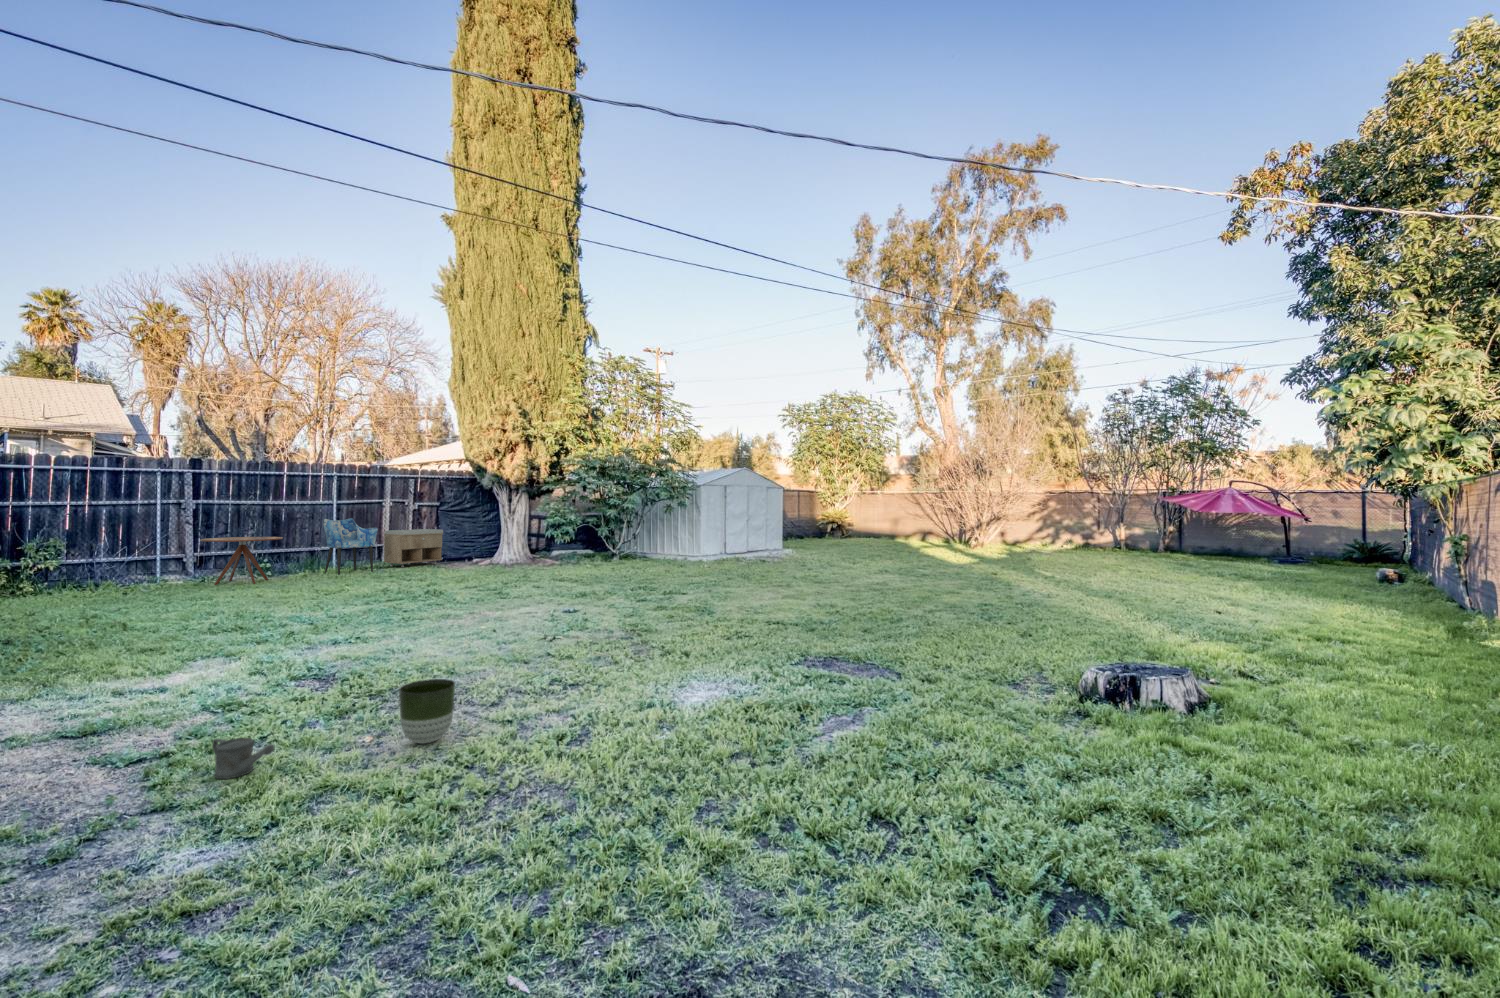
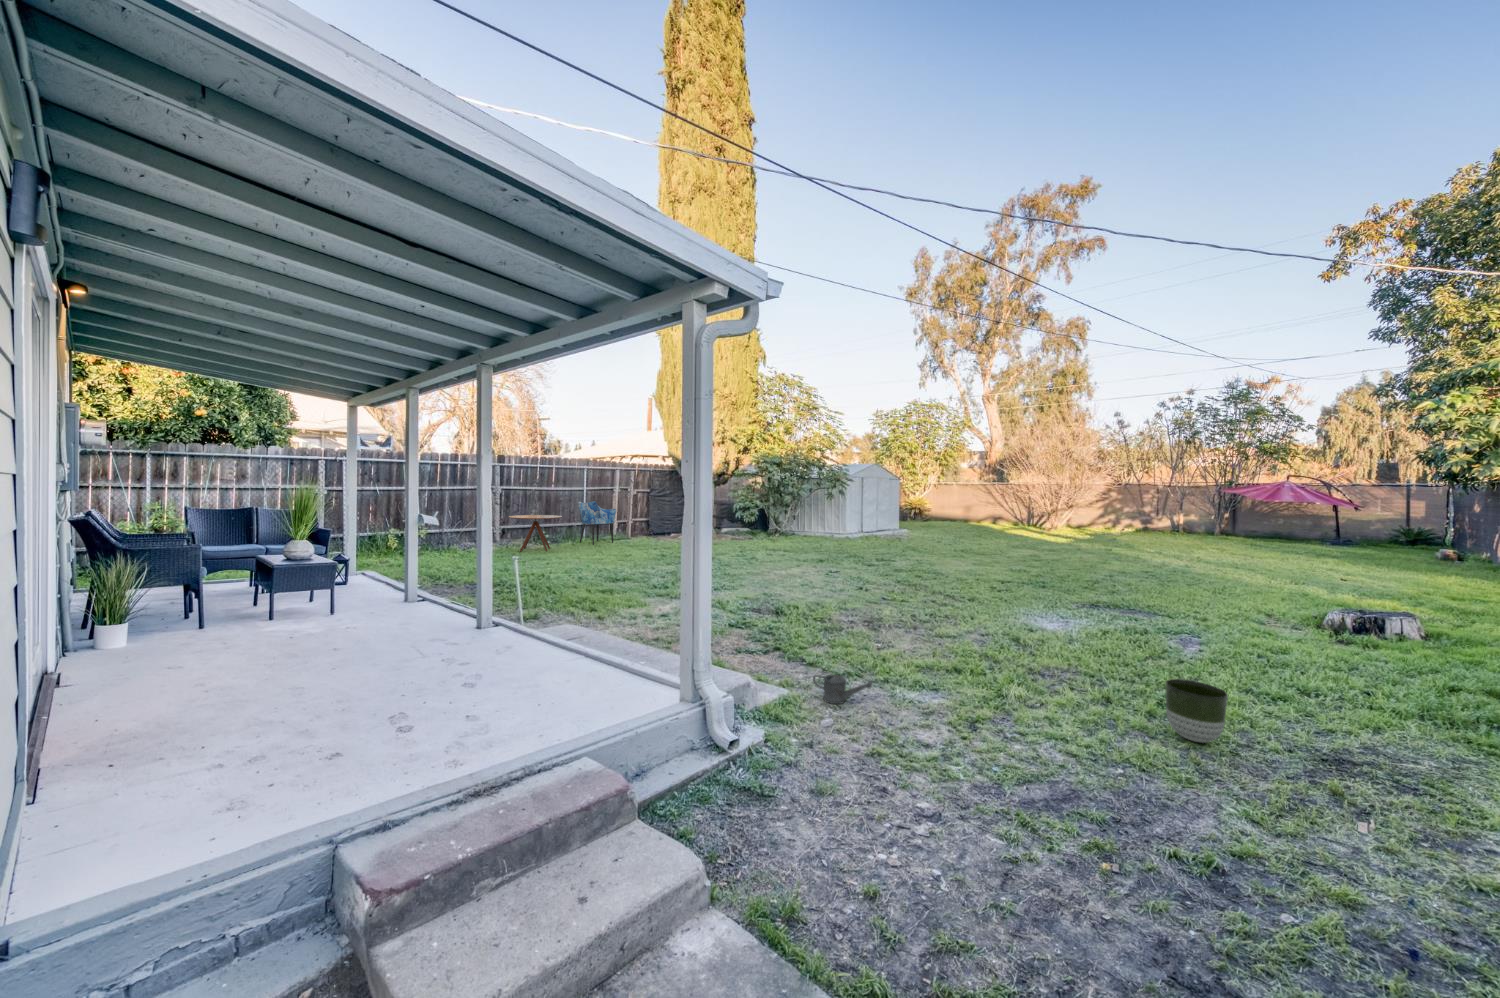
storage bench: present [384,529,443,567] -> none [613,510,653,539]
planter: present [399,679,455,744] -> present [1165,679,1228,743]

